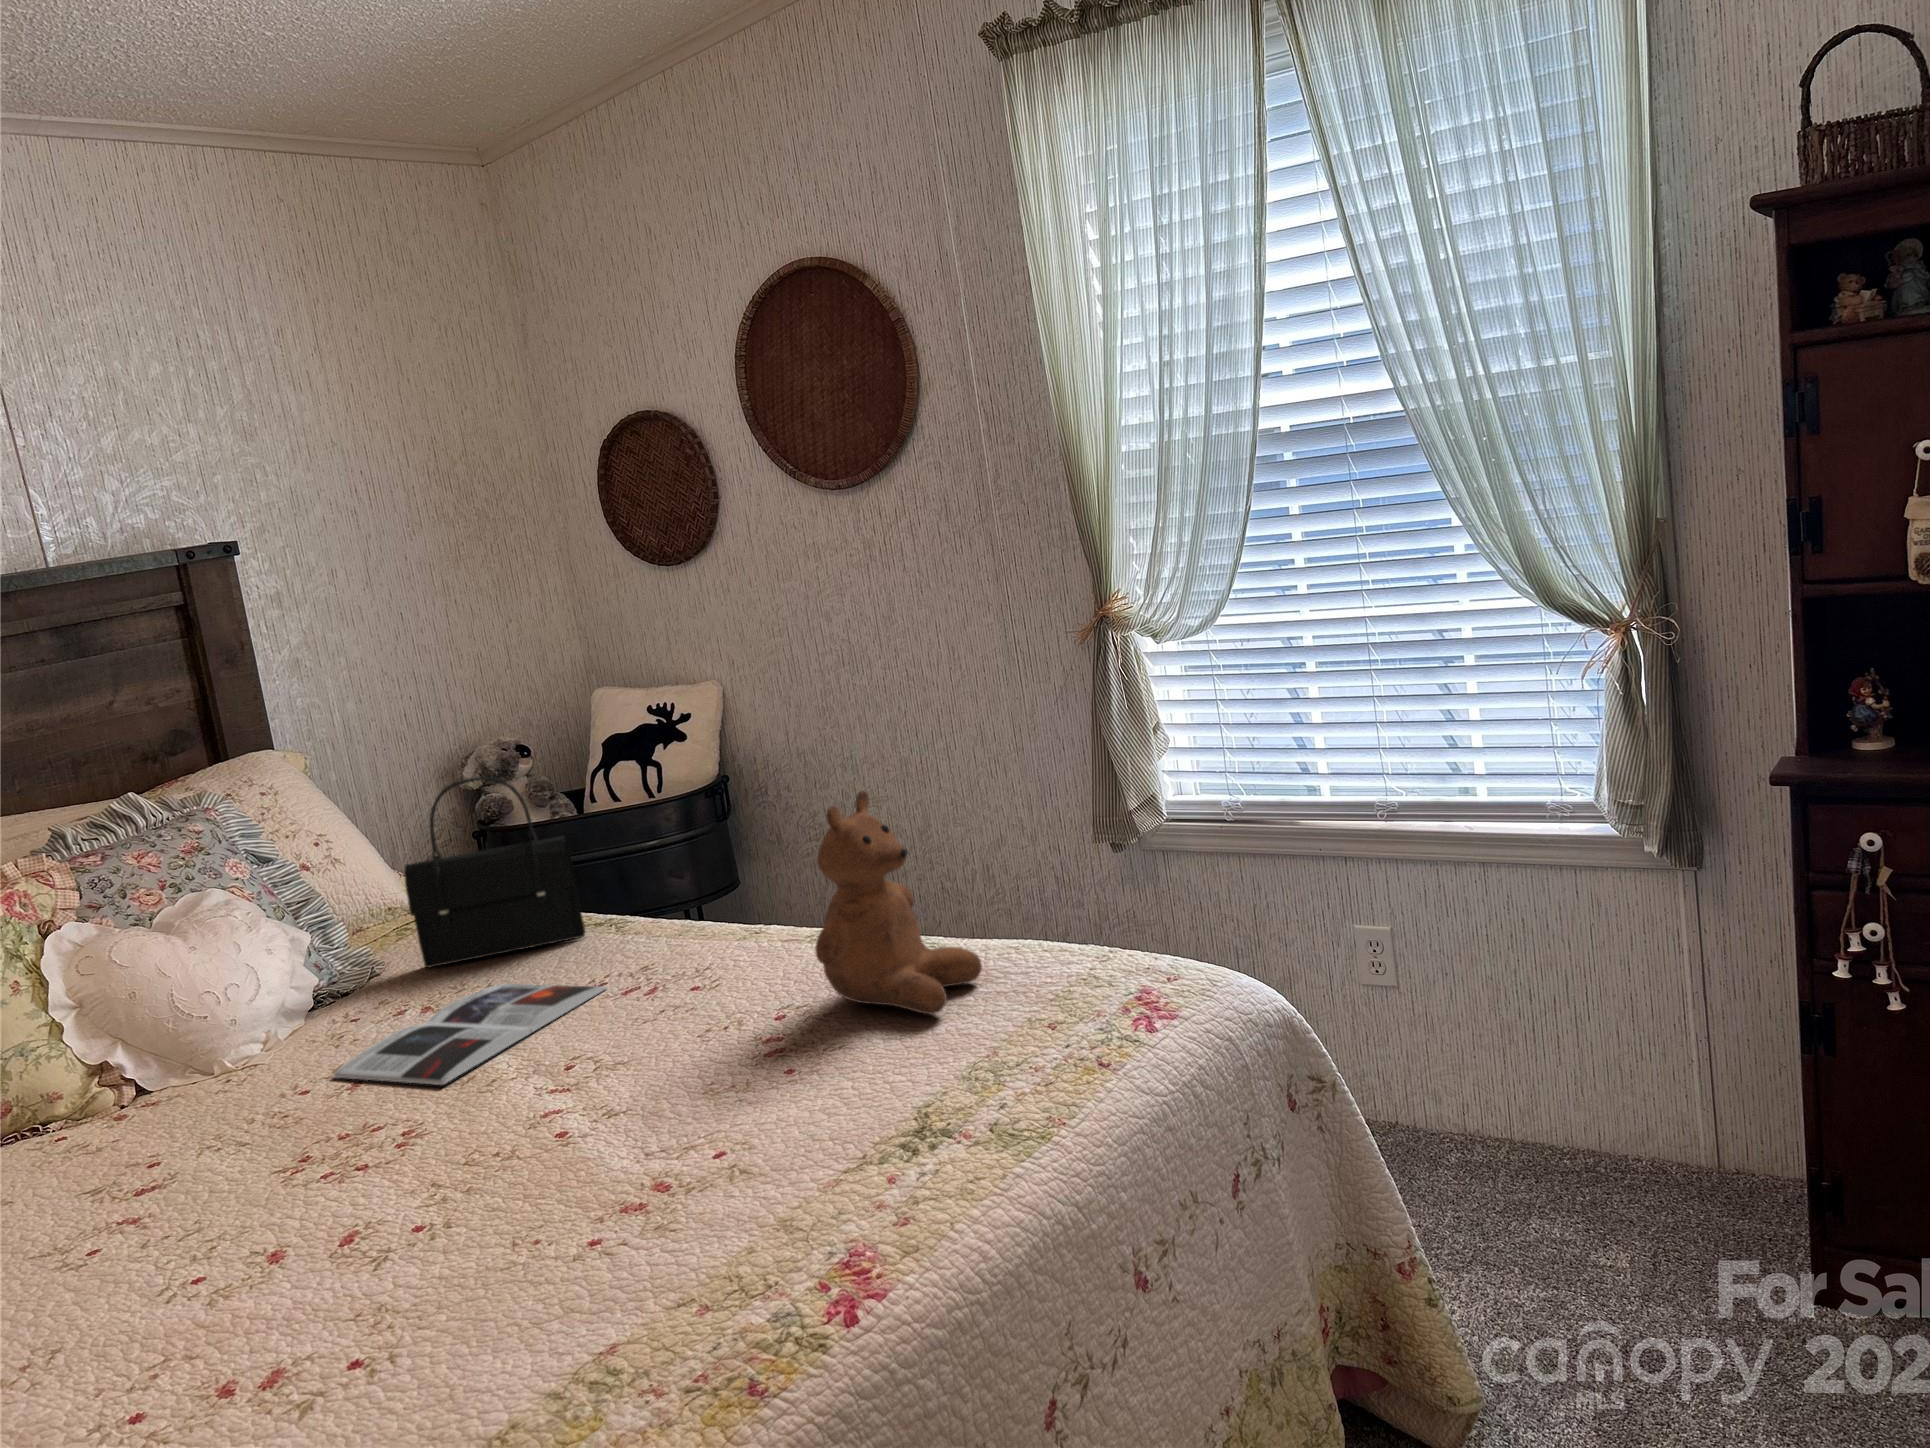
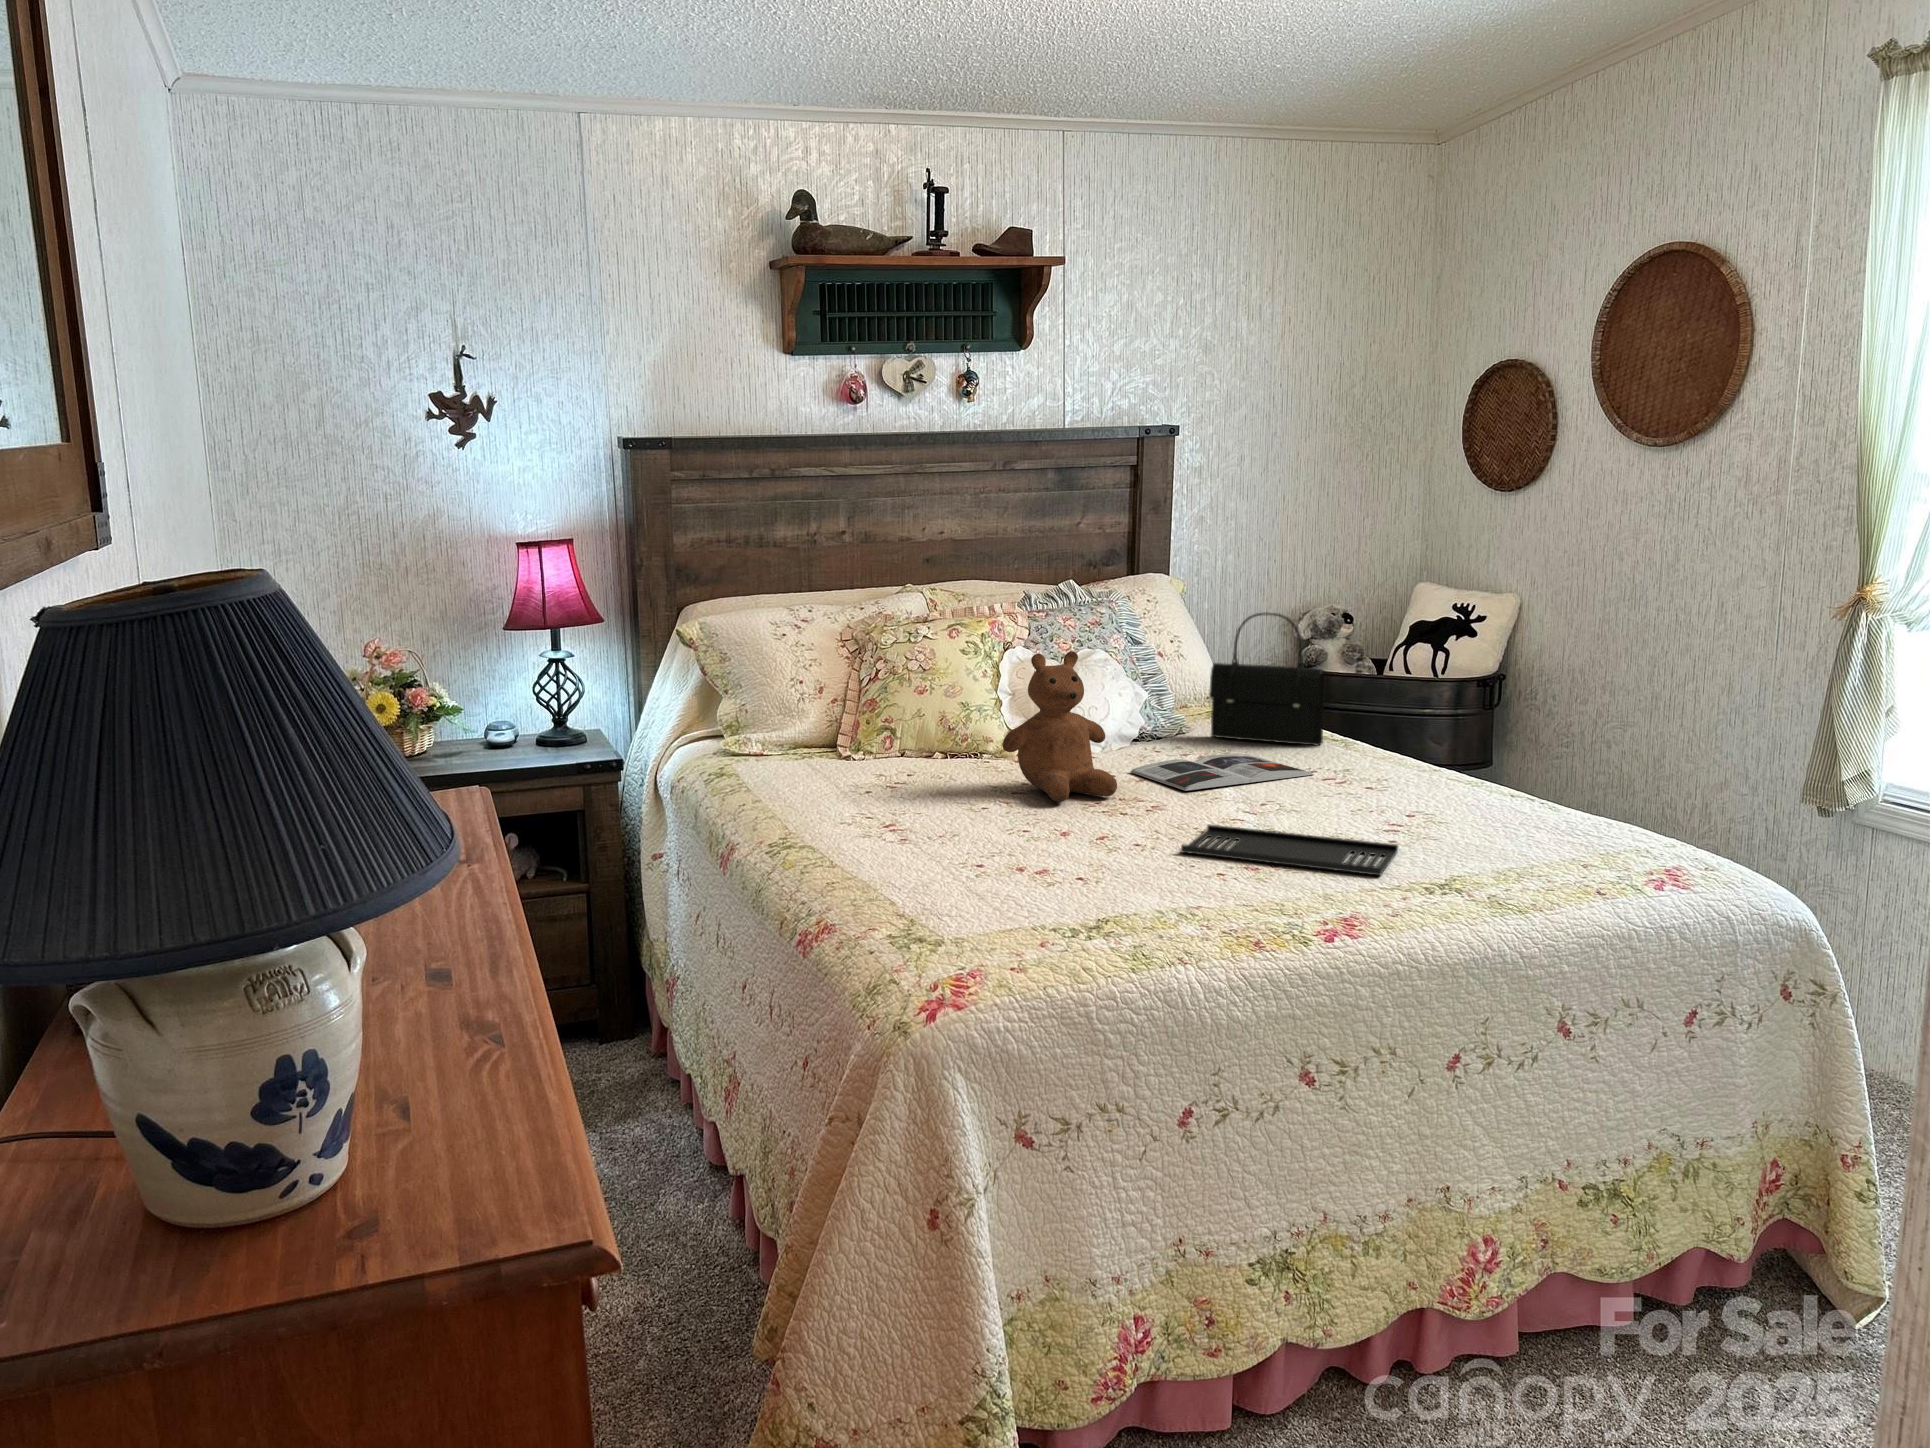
teddy bear: present [815,790,982,1014] -> present [1003,651,1117,802]
tray: none [505,1077,824,1223] -> present [1181,825,1398,876]

